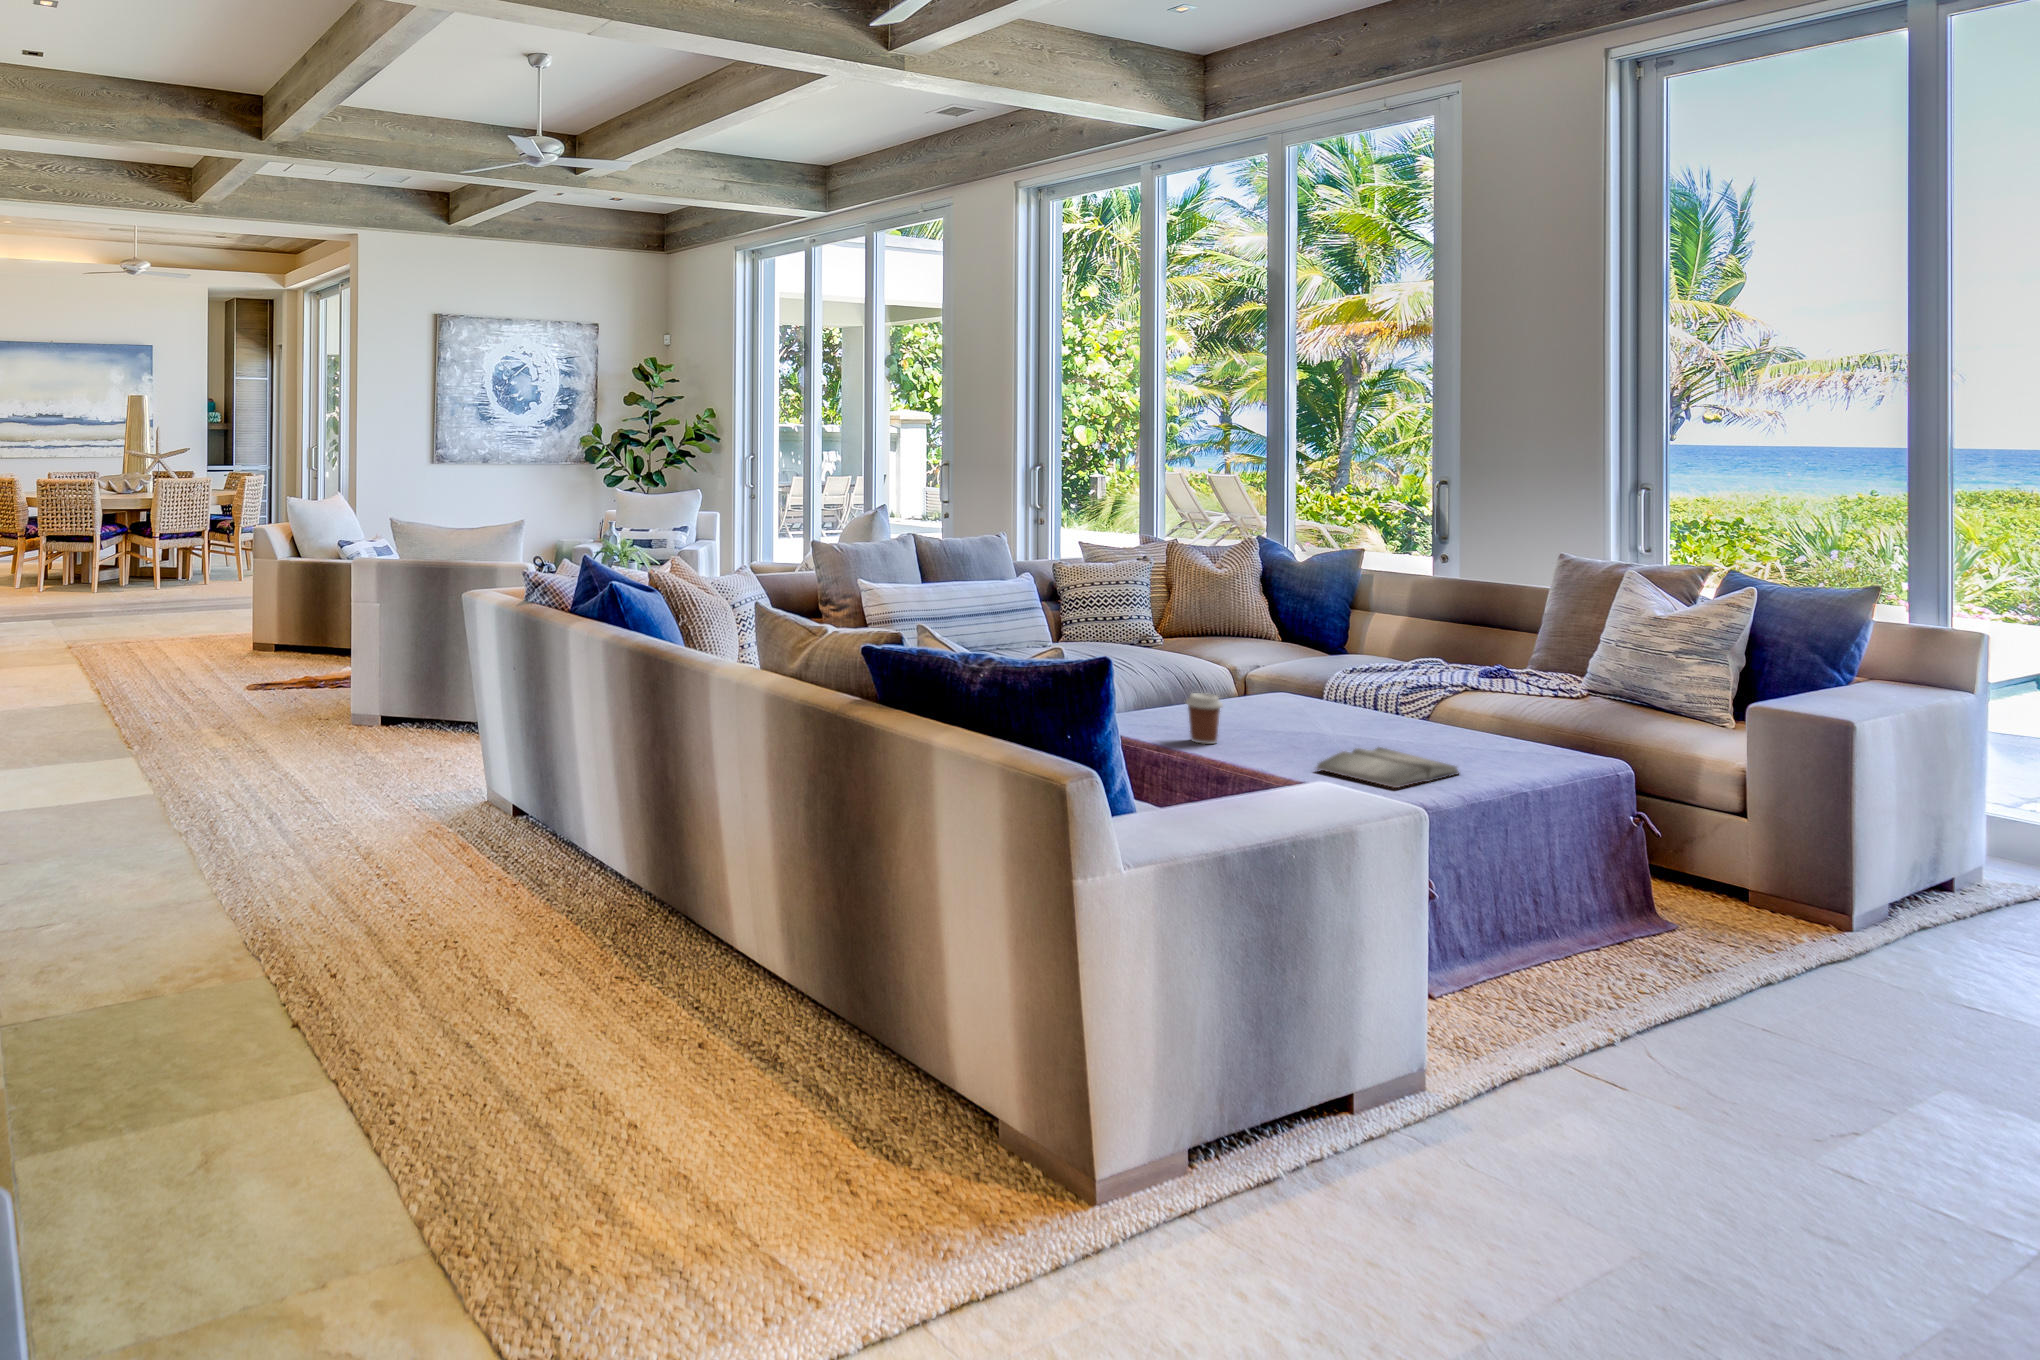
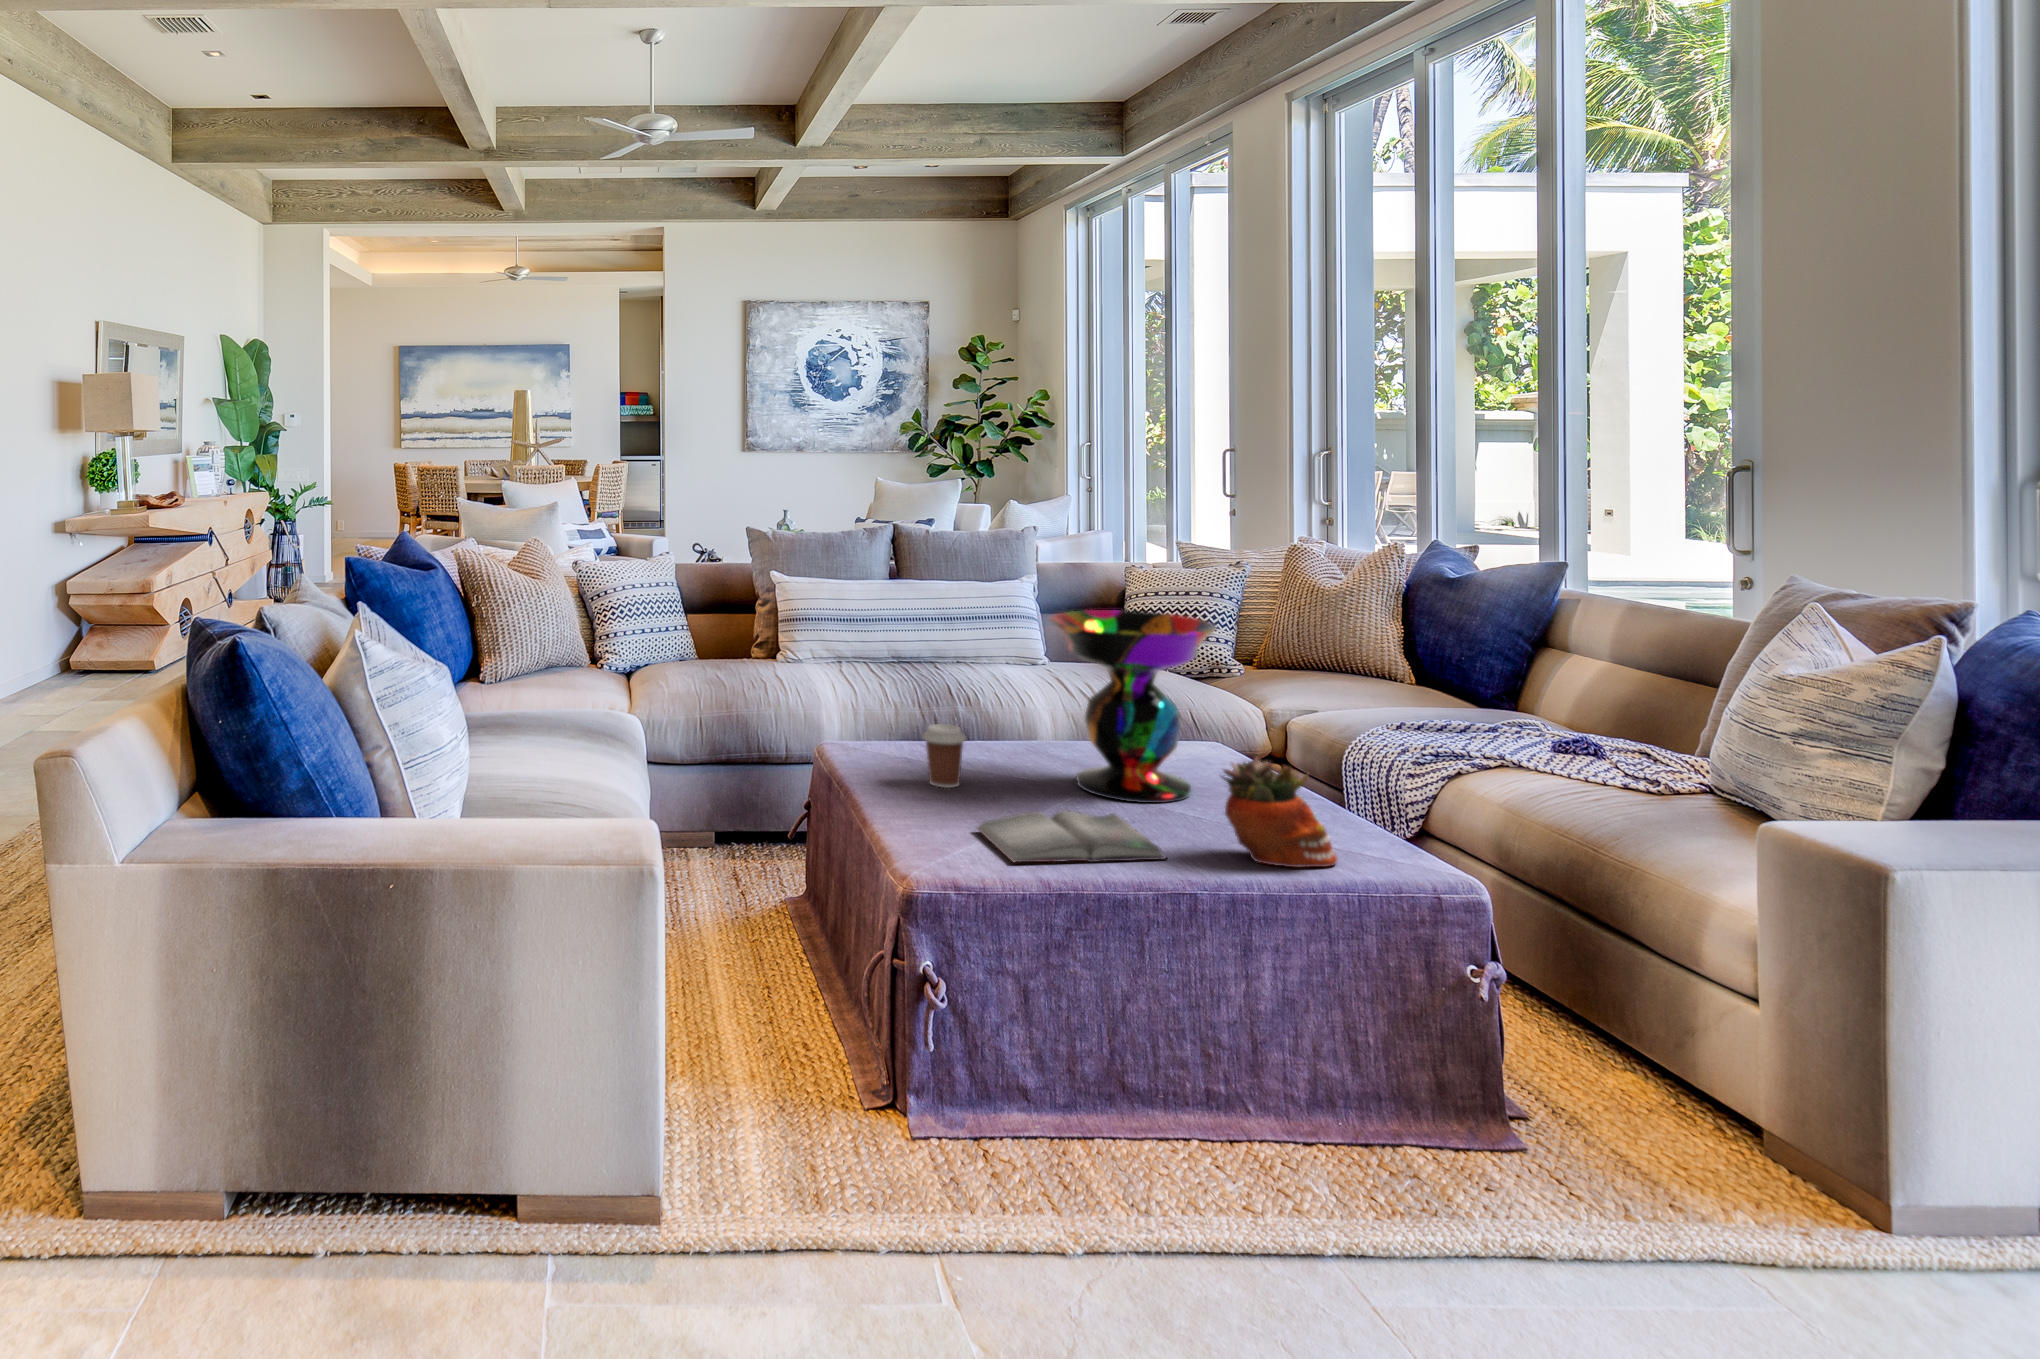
decorative bowl: none [1249,594,1385,739] -> present [1049,610,1217,803]
succulent planter: none [1468,693,1547,769] -> present [1222,758,1337,867]

